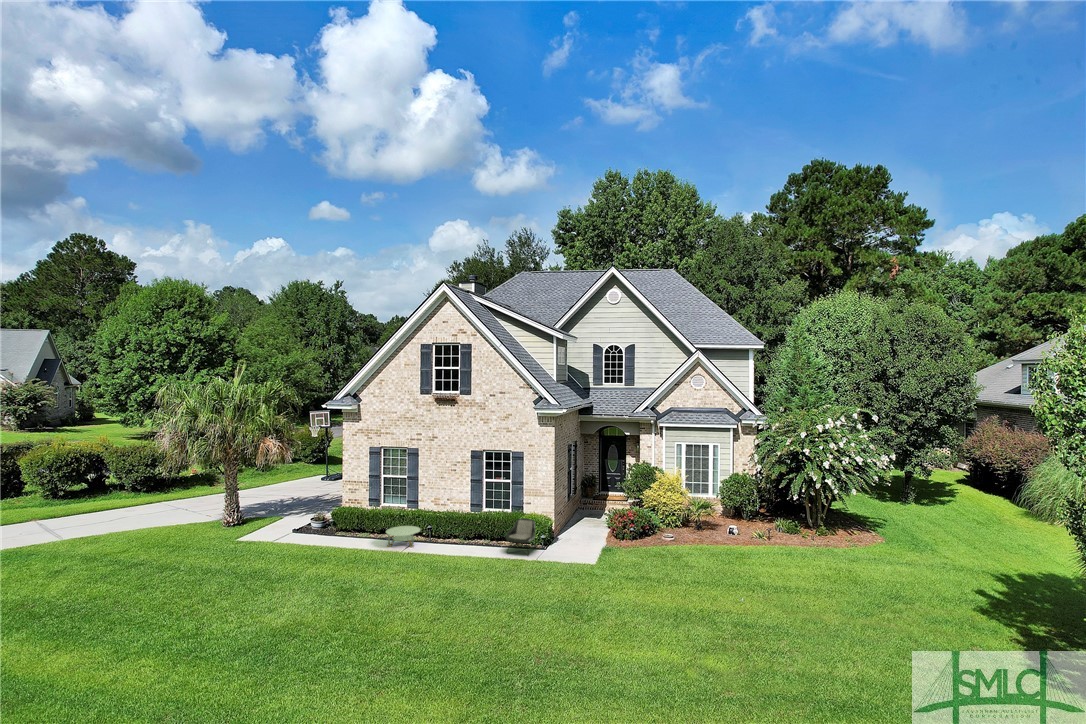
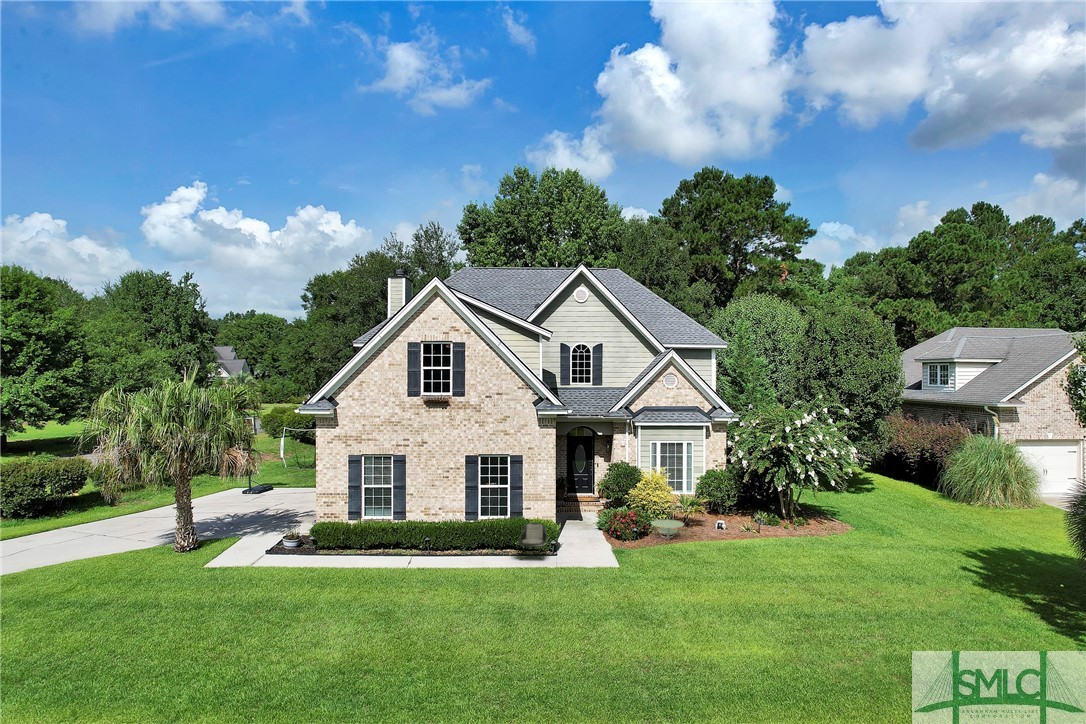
round table: present [386,526,420,547] -> present [651,520,684,541]

